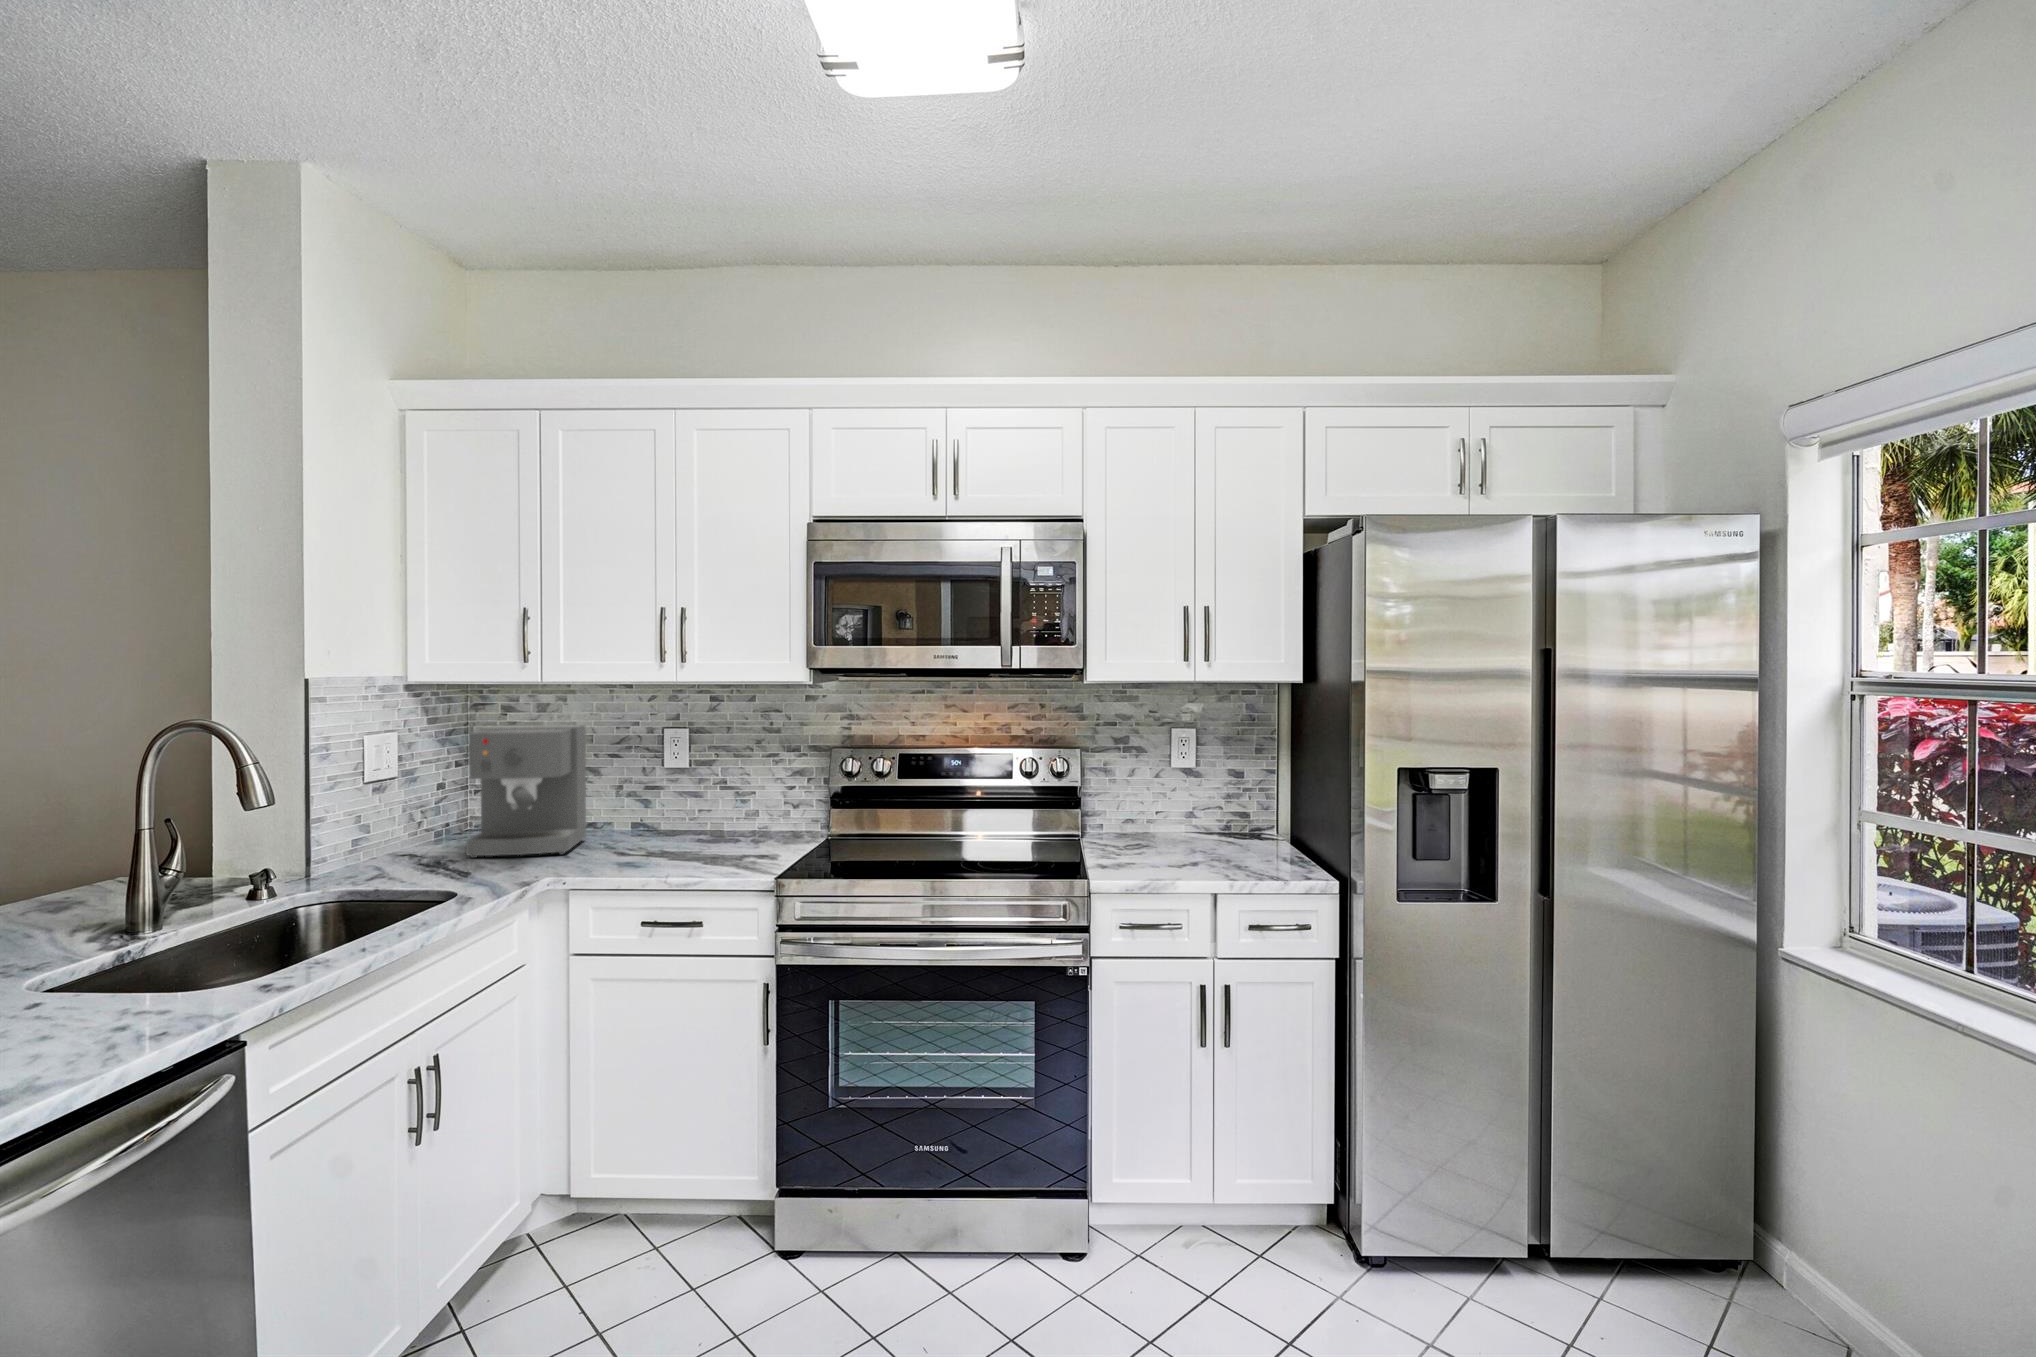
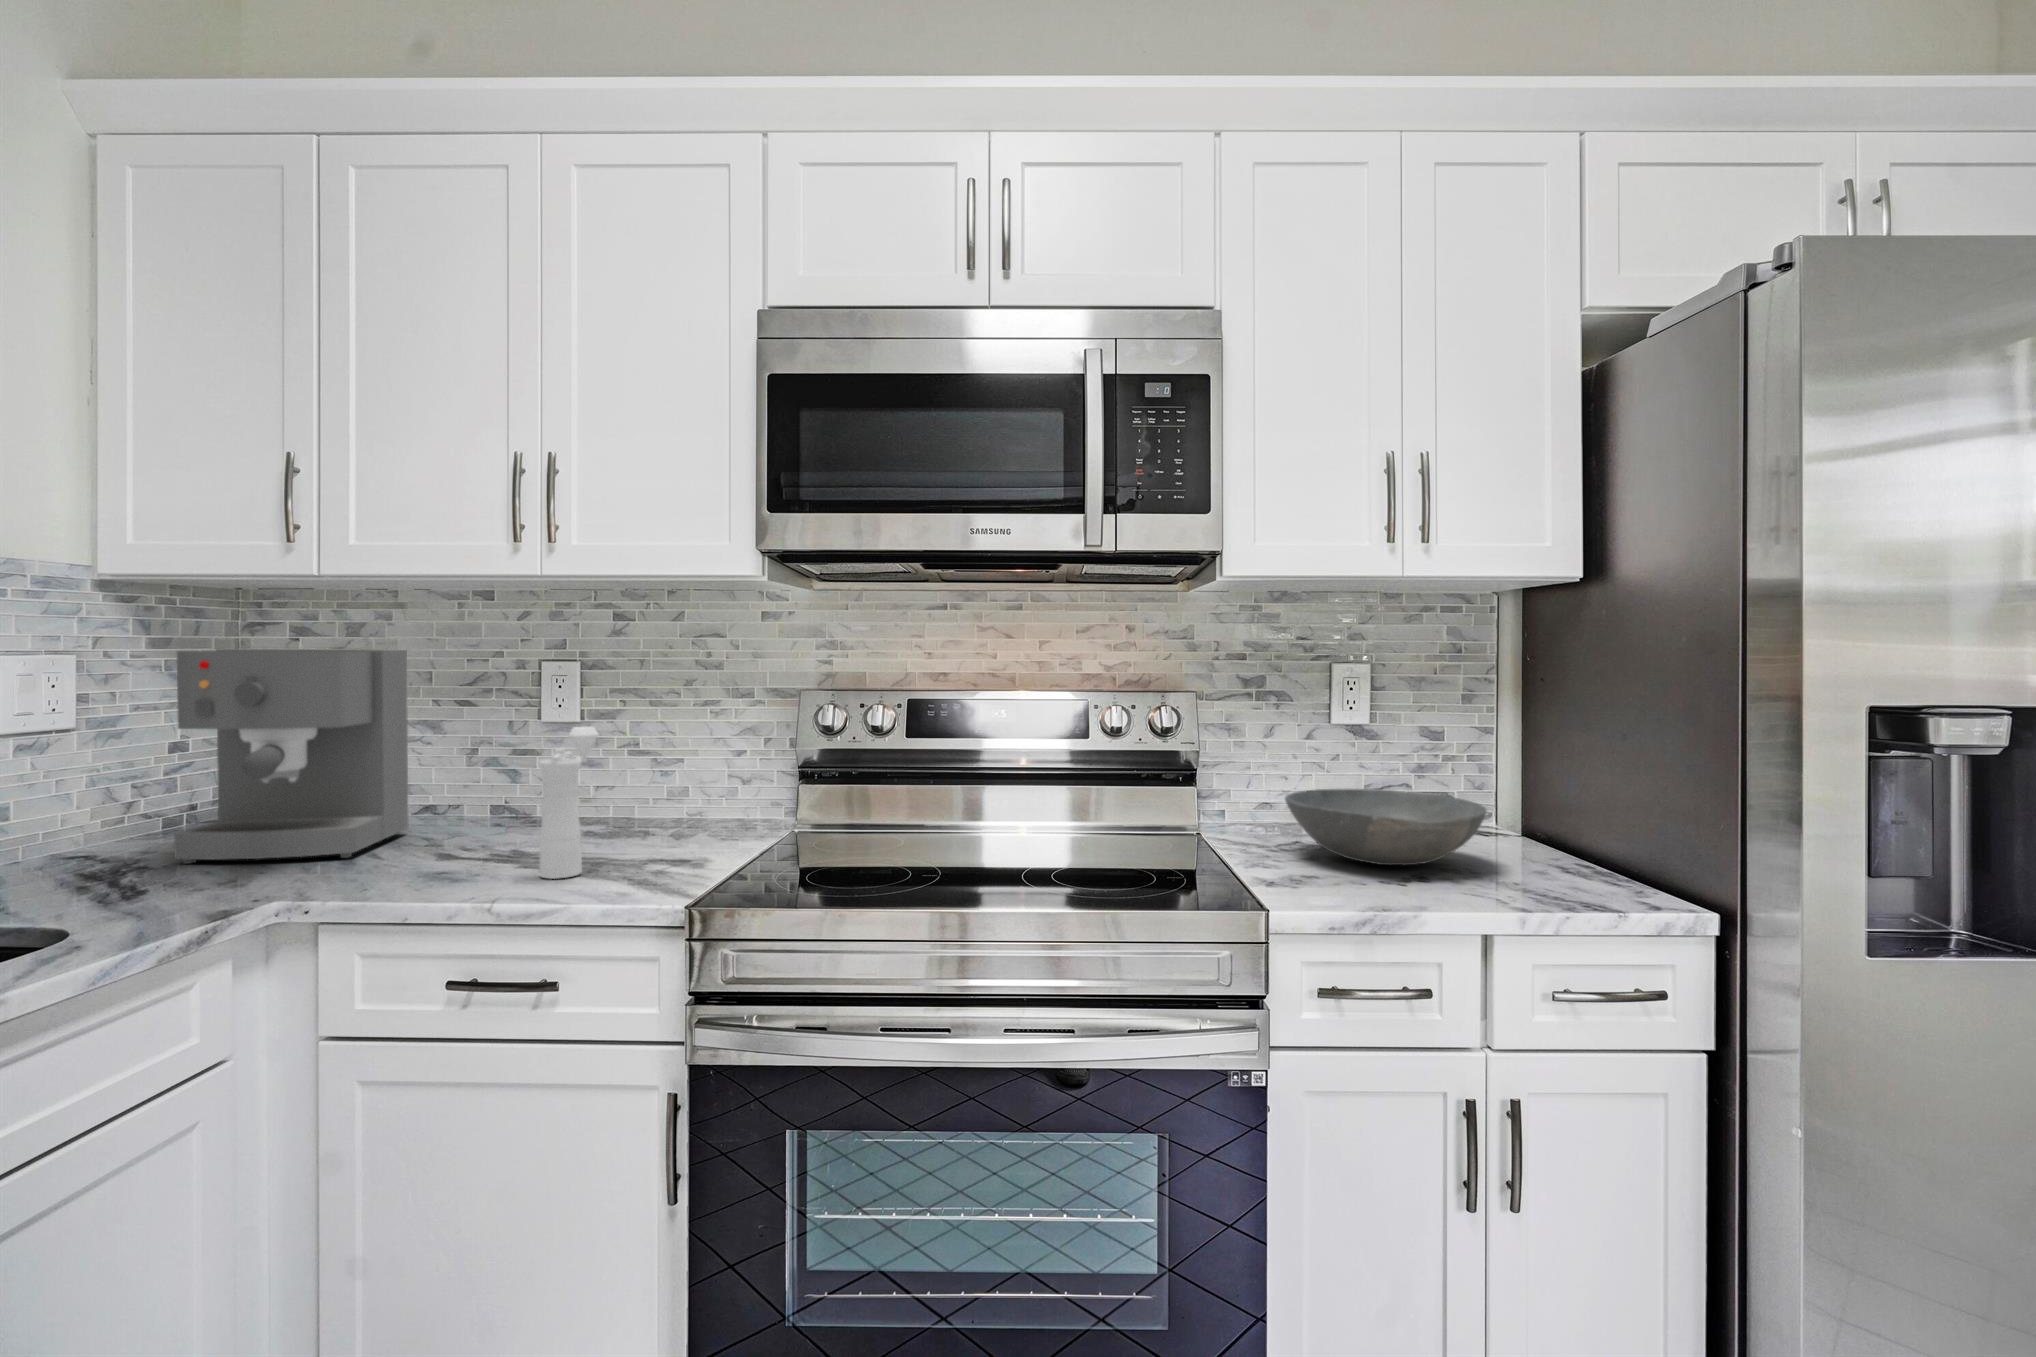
pepper mill: none [683,775,713,865] -> present [539,727,598,879]
bowl: none [1131,809,1248,856] -> present [1285,789,1486,865]

